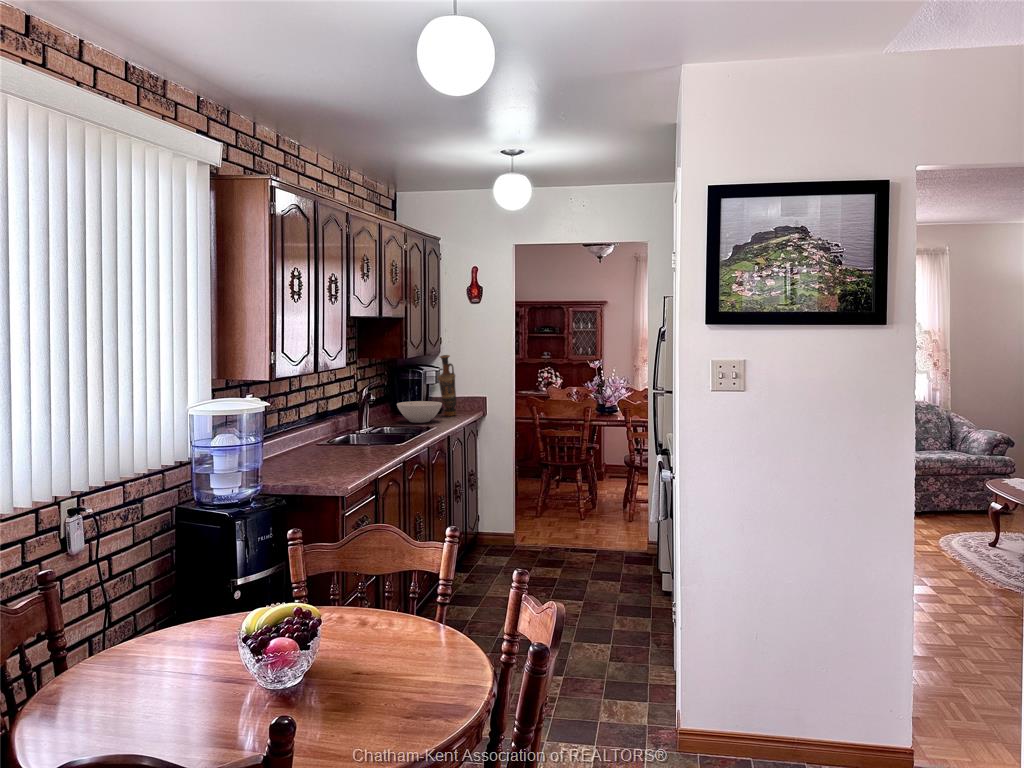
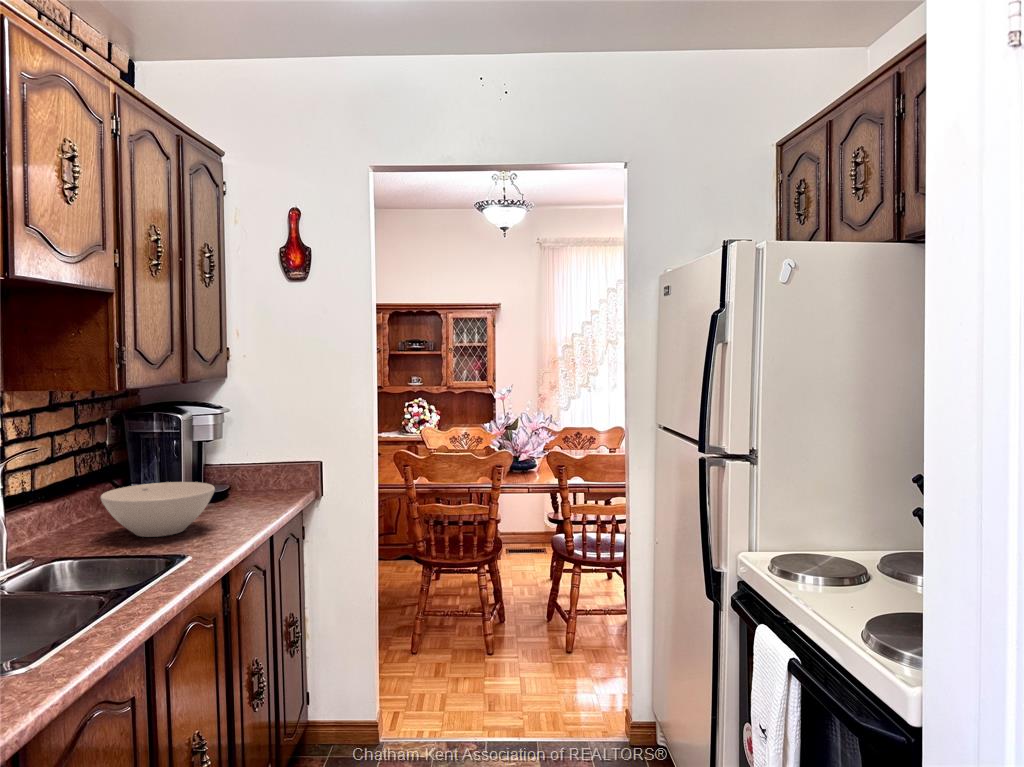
vase: present [438,355,456,416] -> none [213,381,257,507]

